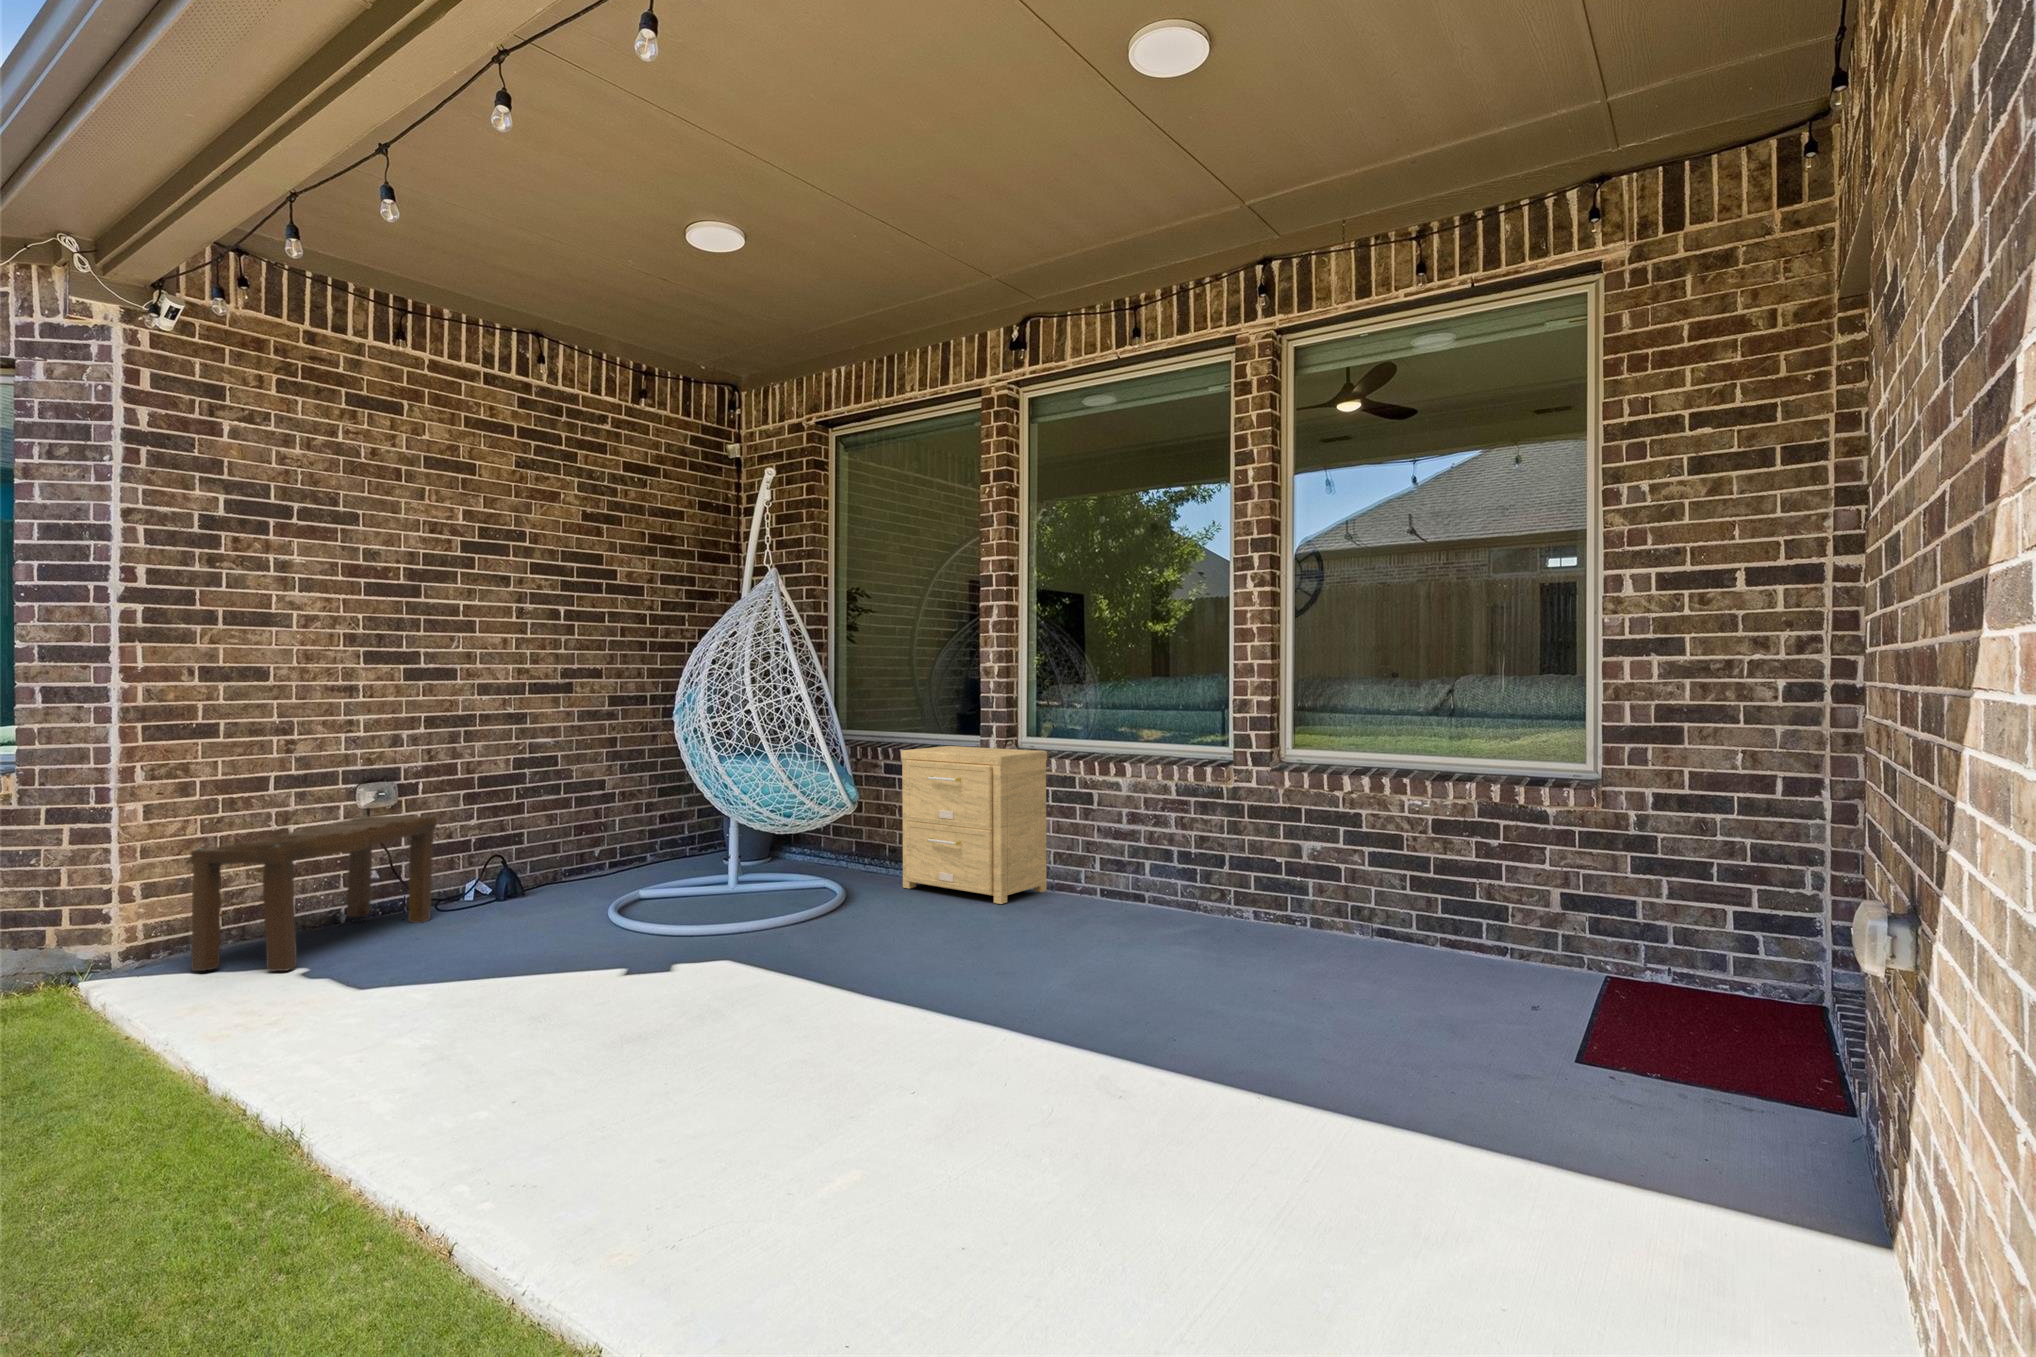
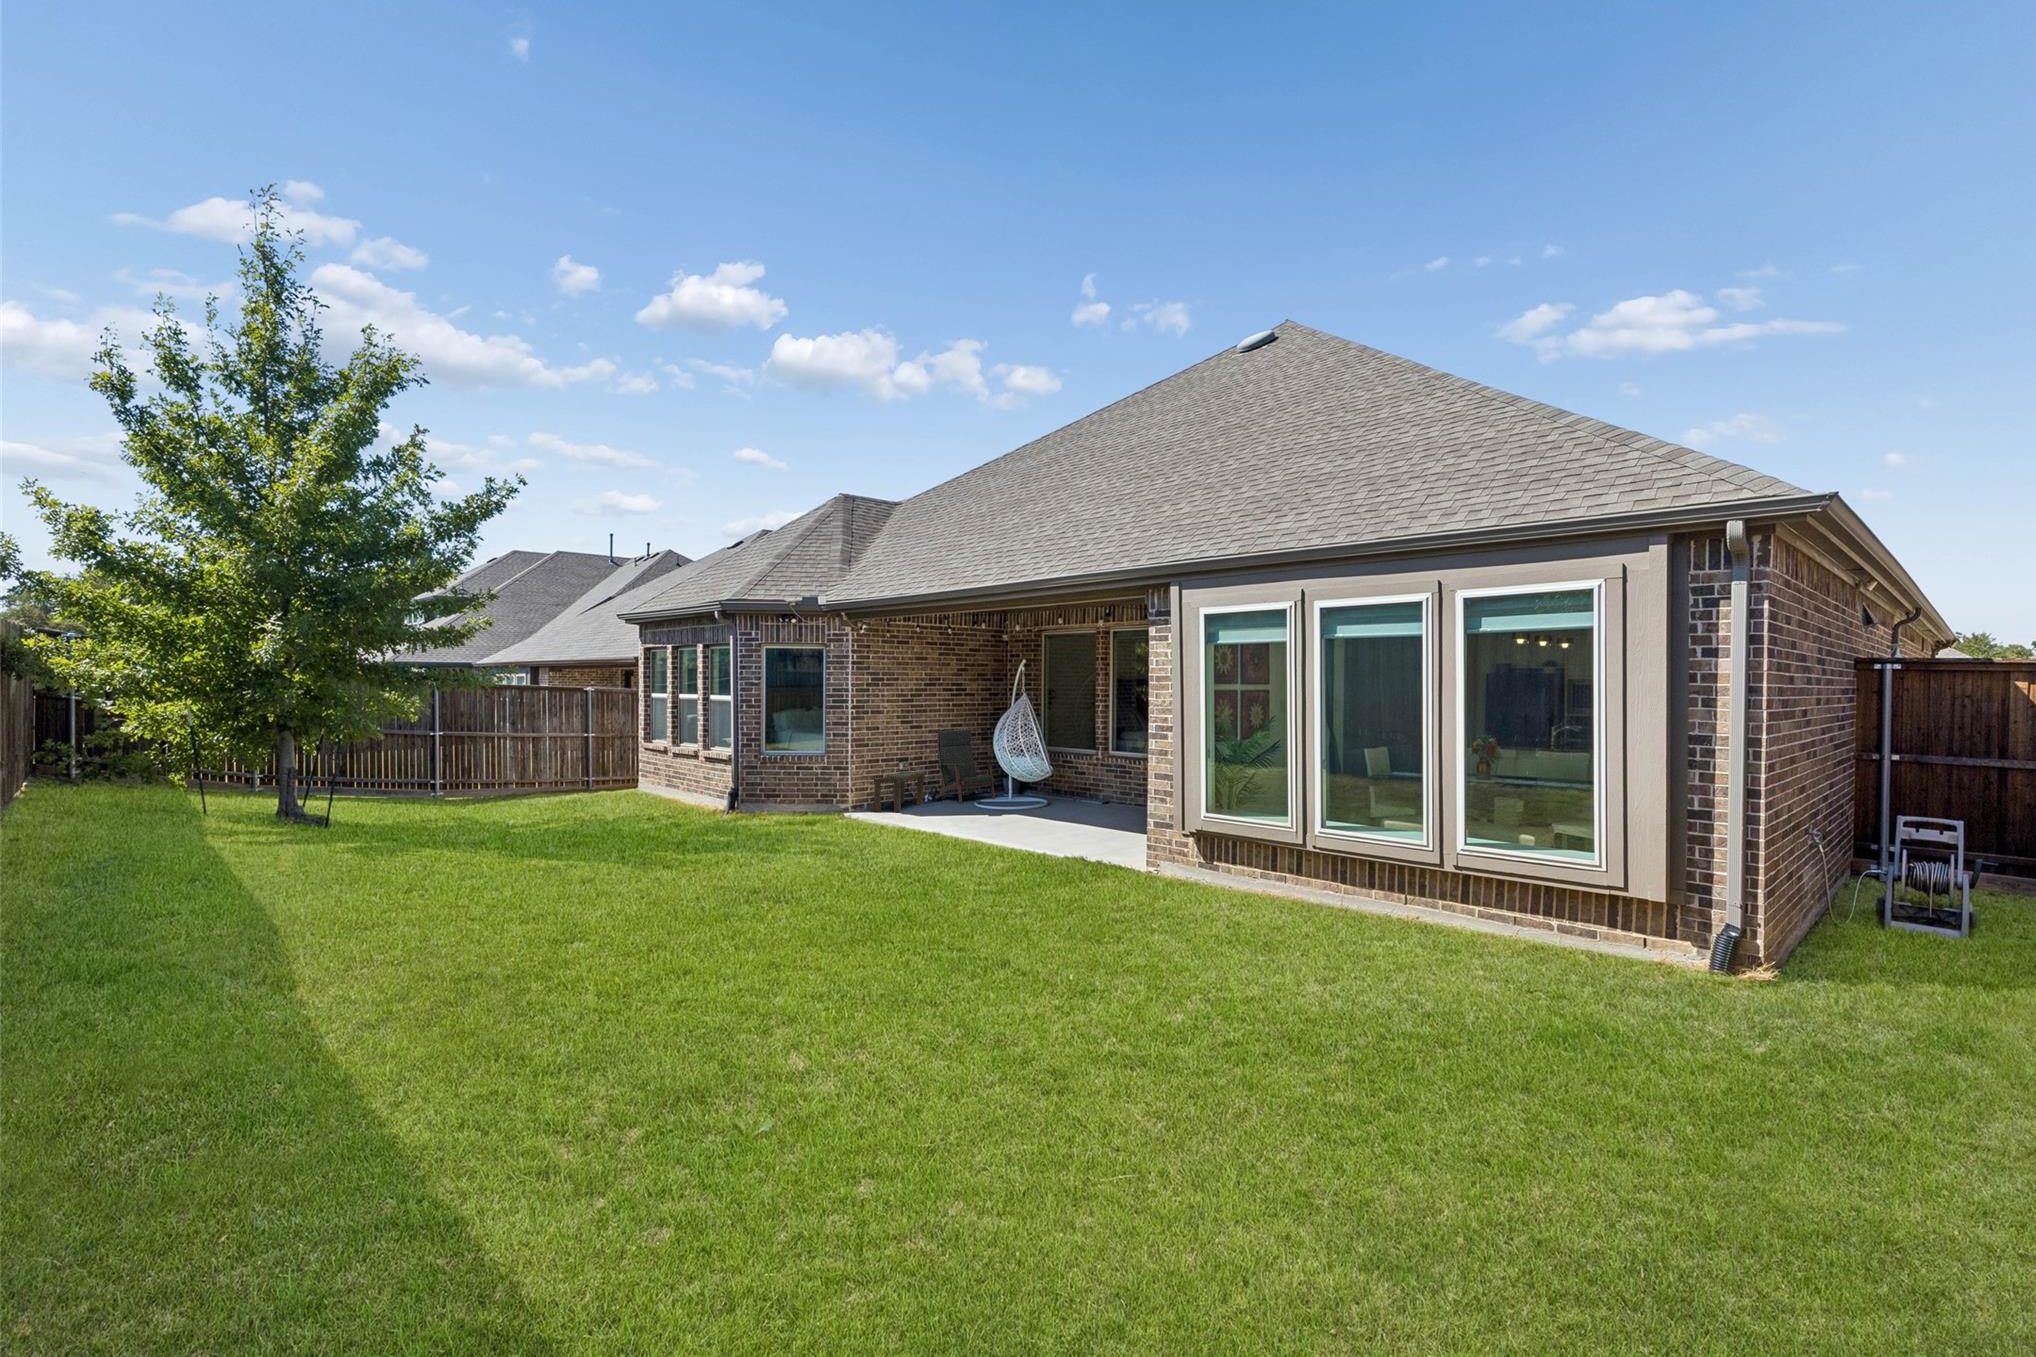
lounge chair: none [500,685,694,907] -> present [935,730,997,803]
side table: present [901,746,1047,904] -> none [1068,754,1116,806]

